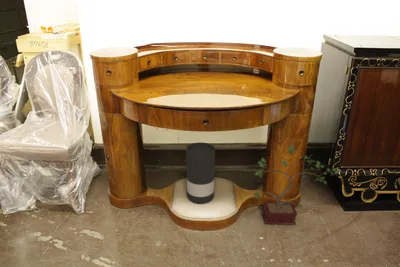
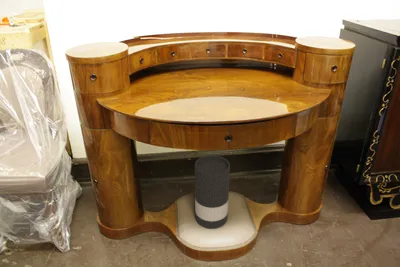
potted plant: present [255,144,339,225] -> none [278,152,382,246]

